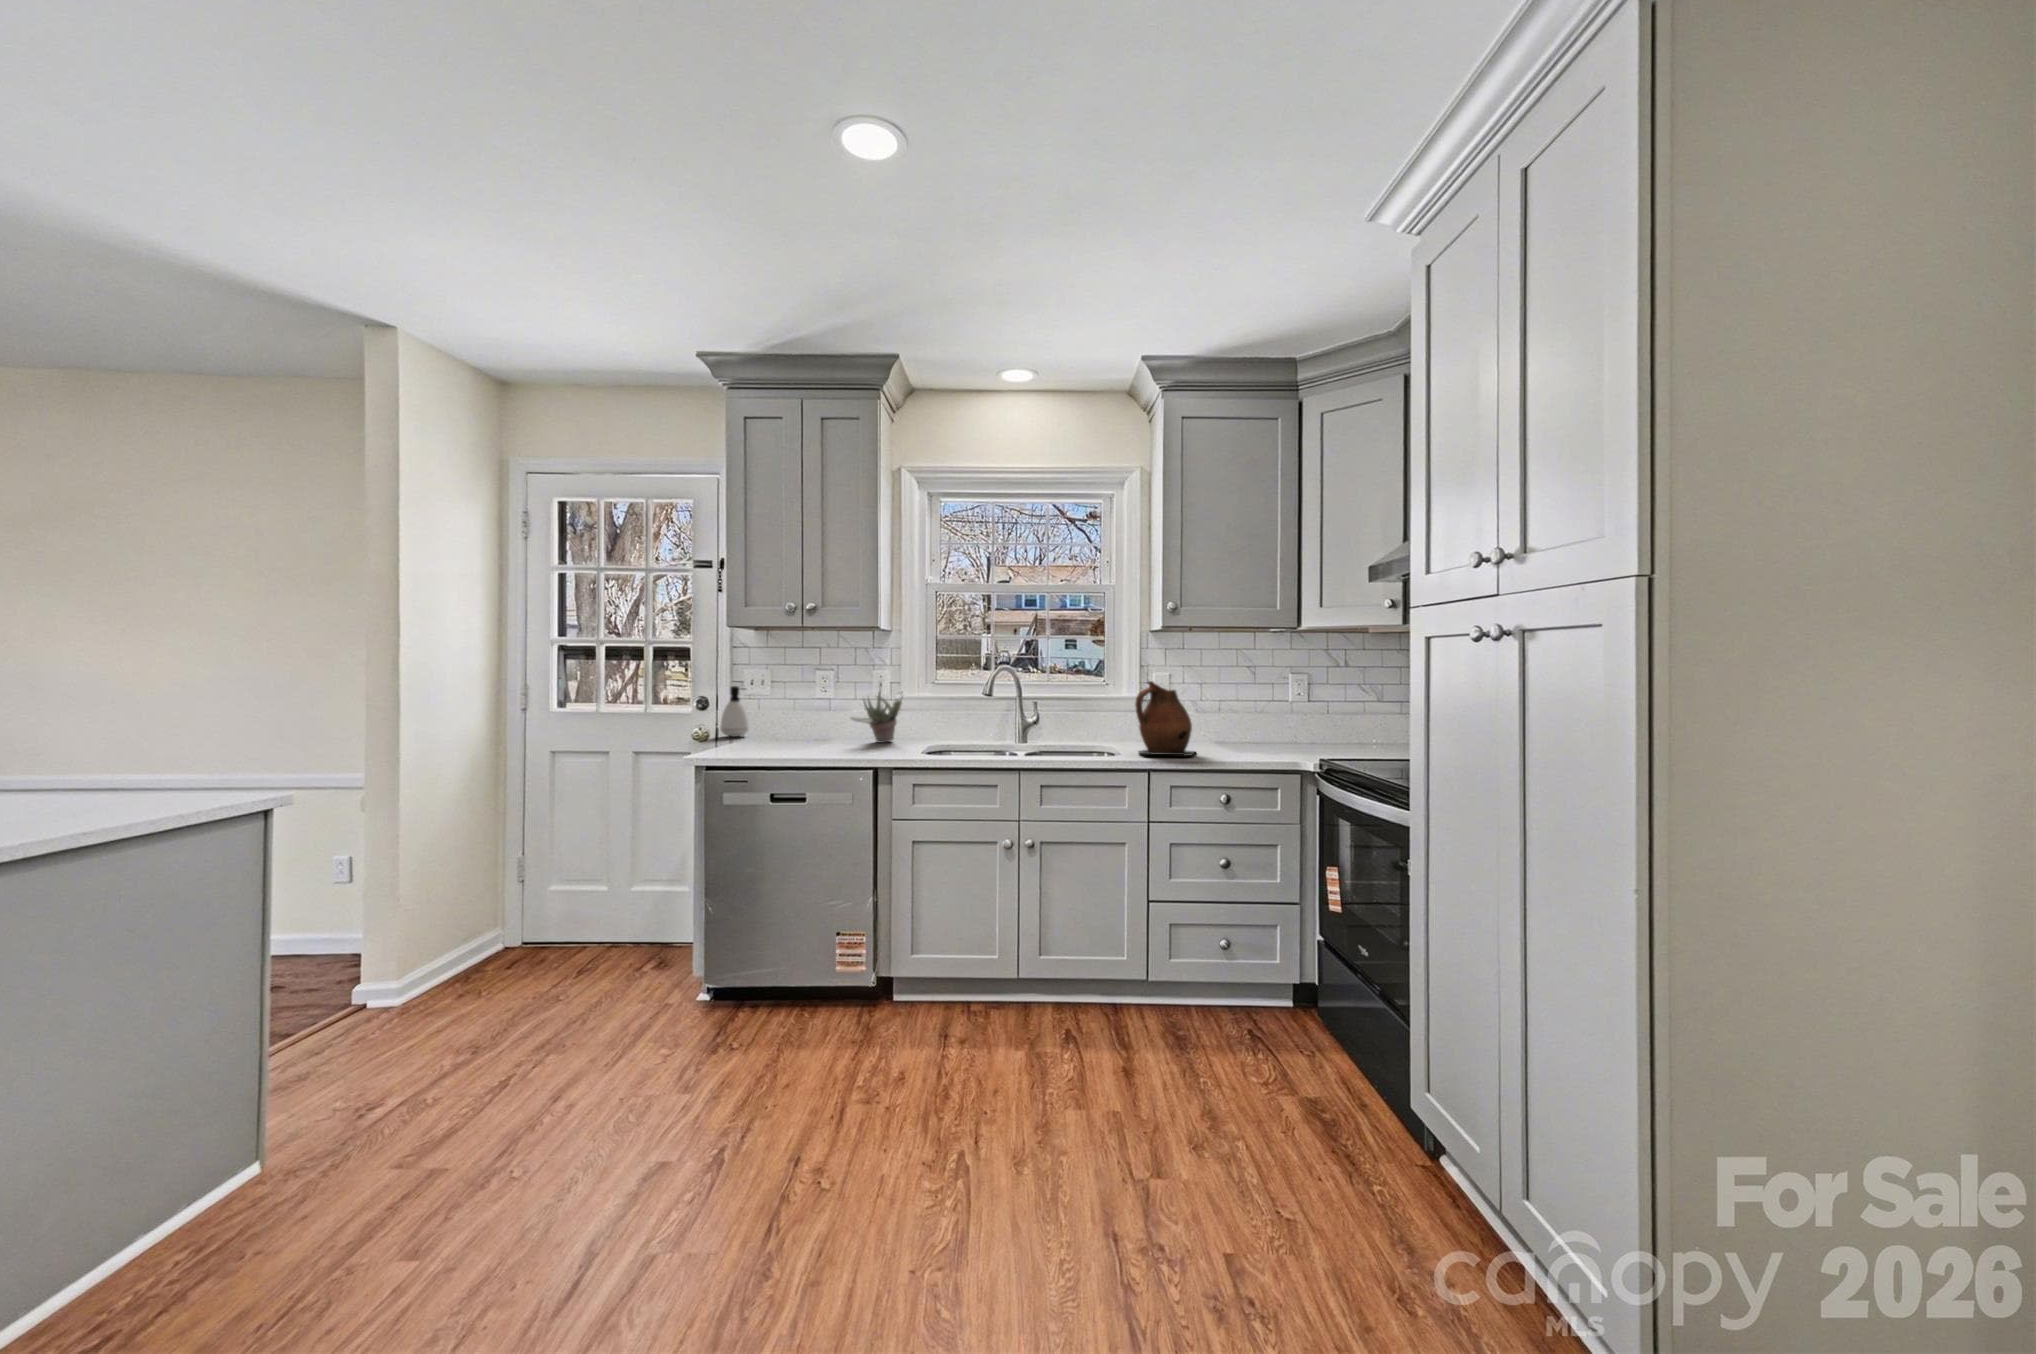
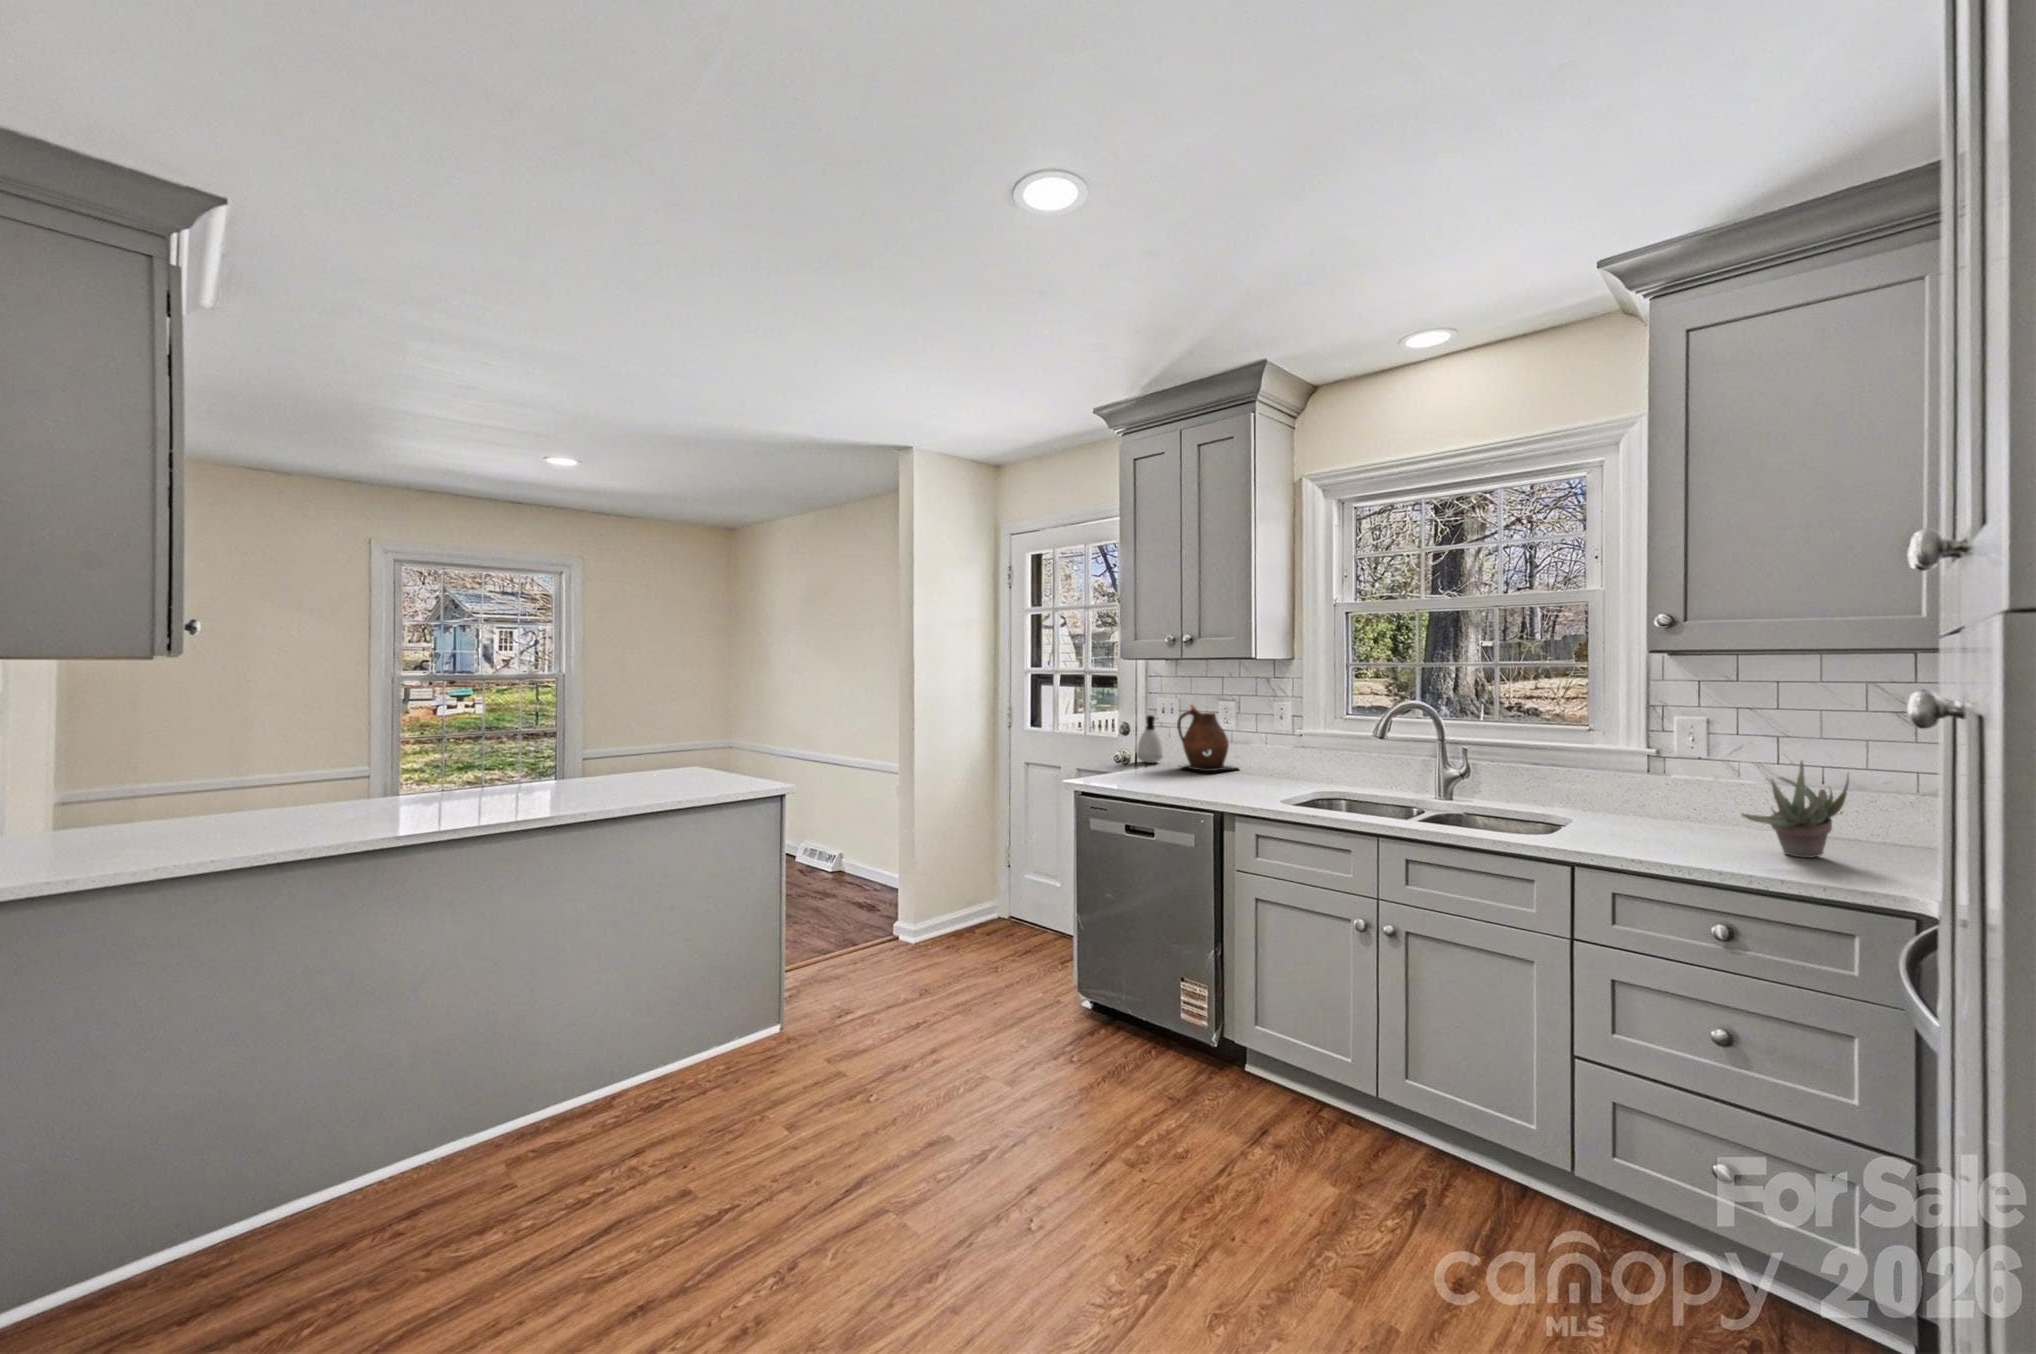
ceramic pitcher: present [1135,681,1195,756] -> present [1177,705,1237,771]
succulent plant: present [851,689,902,743] -> present [1741,761,1849,858]

